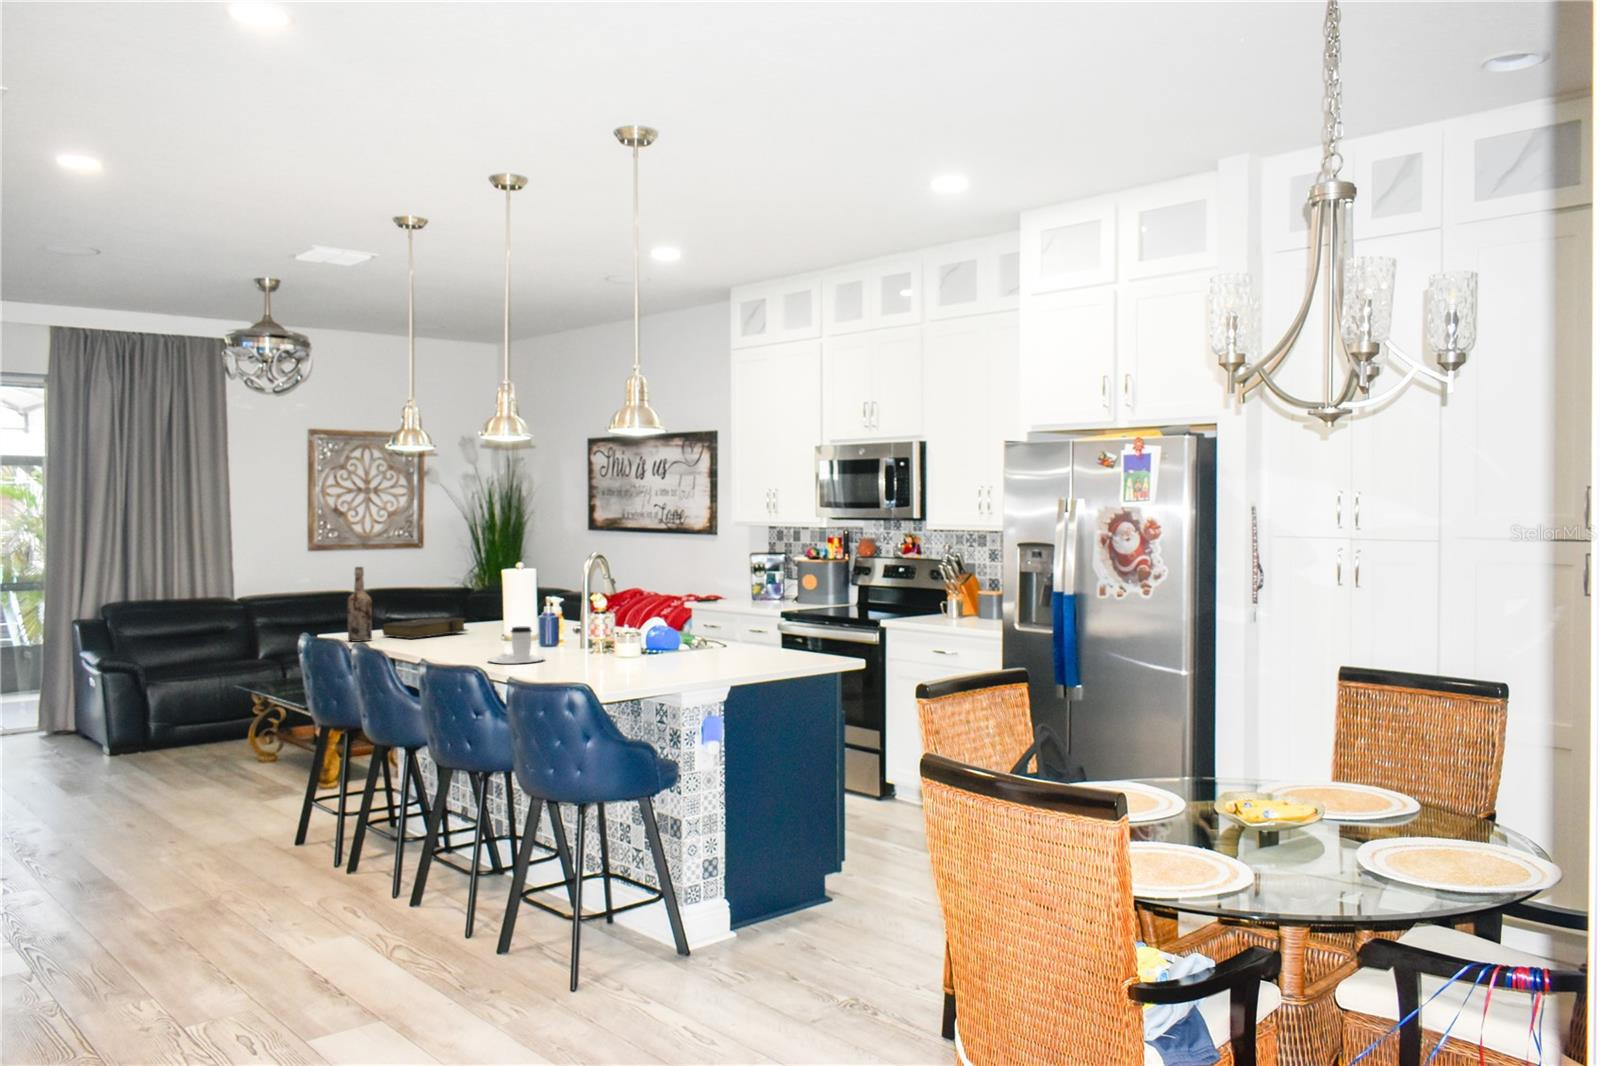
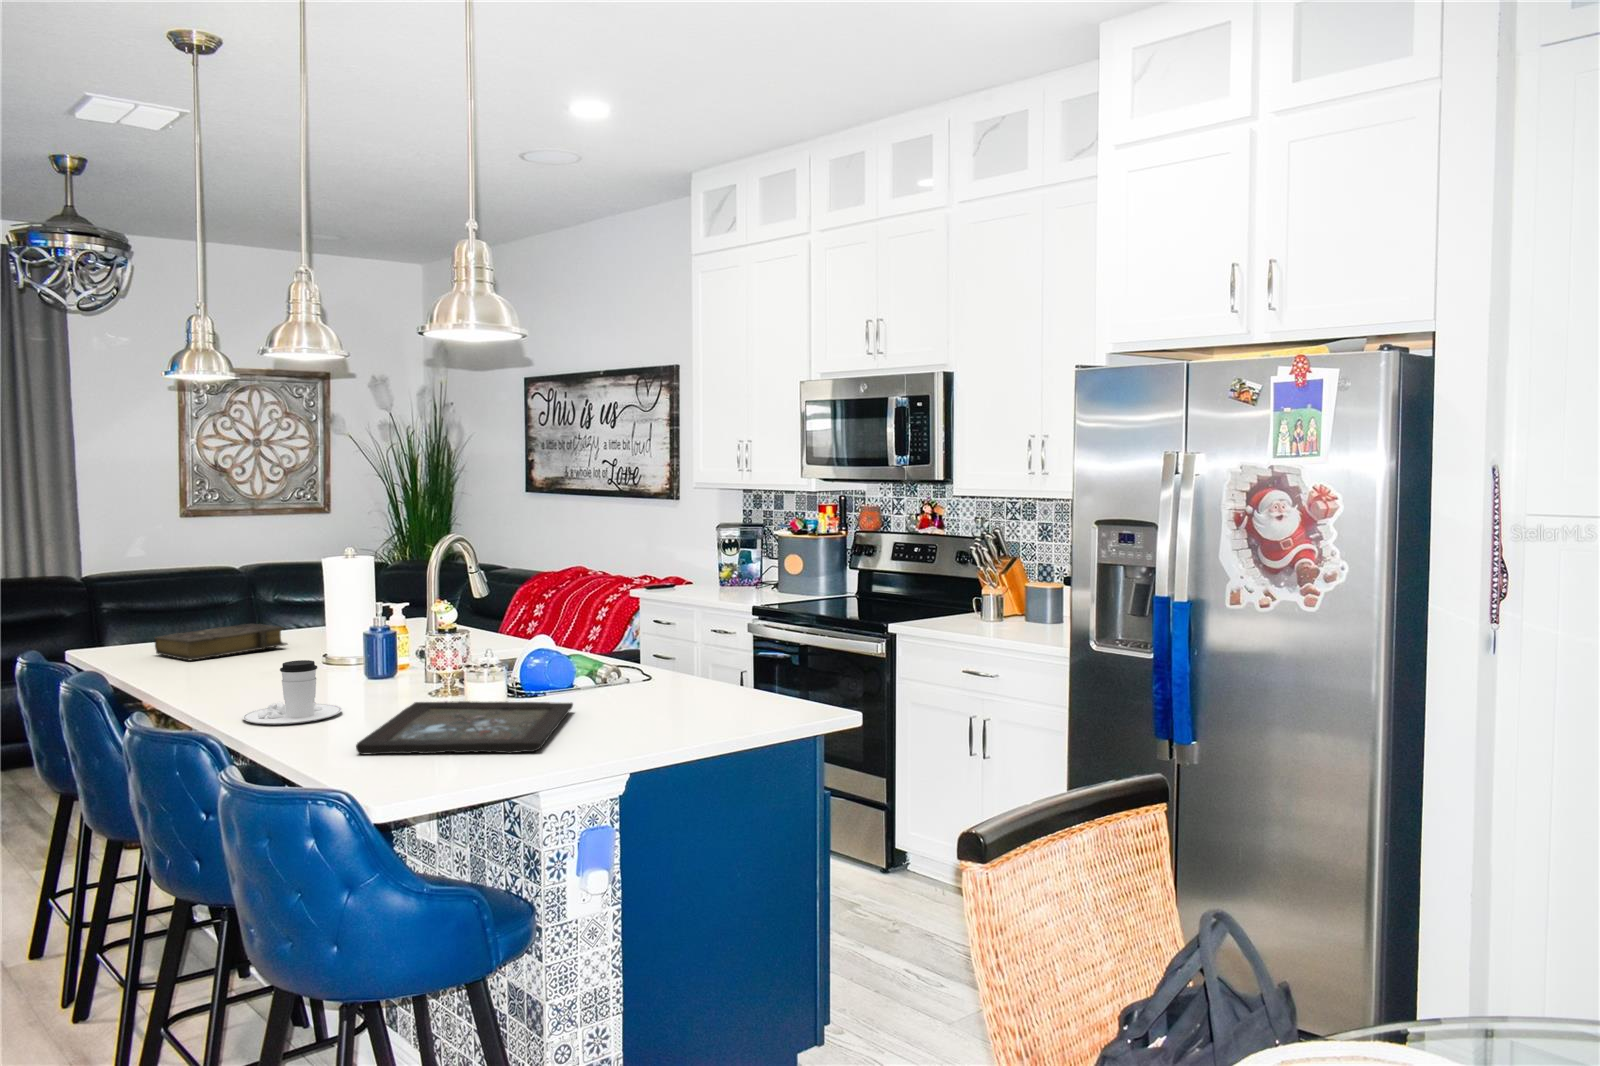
wine bottle: present [347,567,372,642] -> none [88,554,129,666]
tray: none [574,652,687,674] -> present [356,701,573,755]

